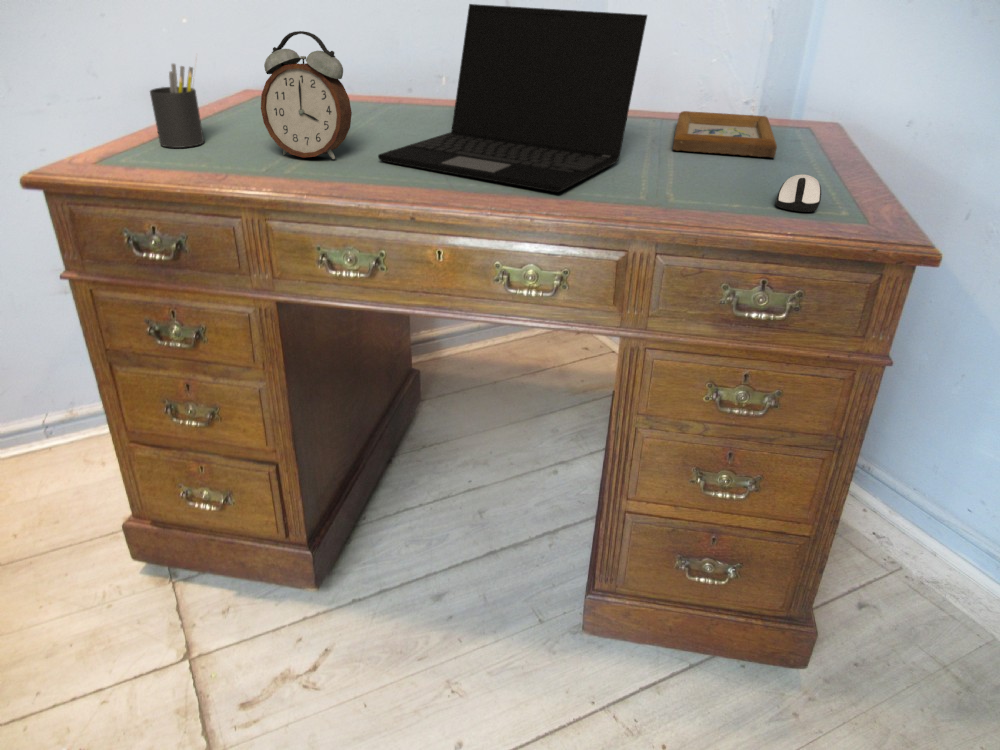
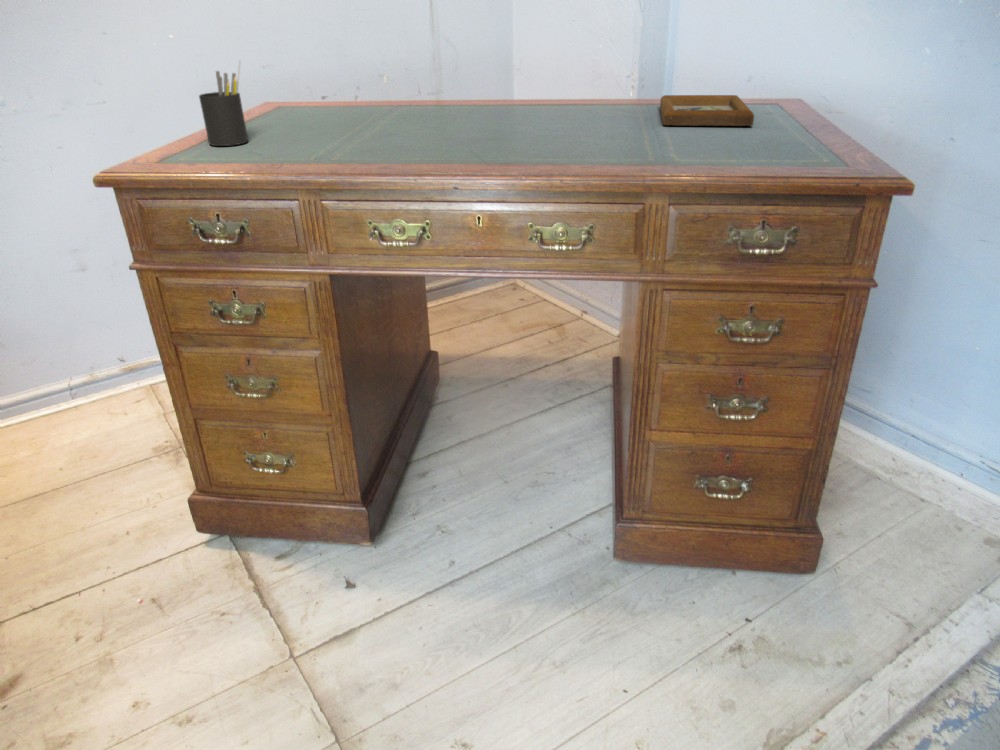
laptop: present [378,4,647,192] -> none [411,4,639,159]
alarm clock: present [261,31,352,159] -> none [304,33,385,147]
computer mouse: present [776,174,821,212] -> none [766,131,805,161]

